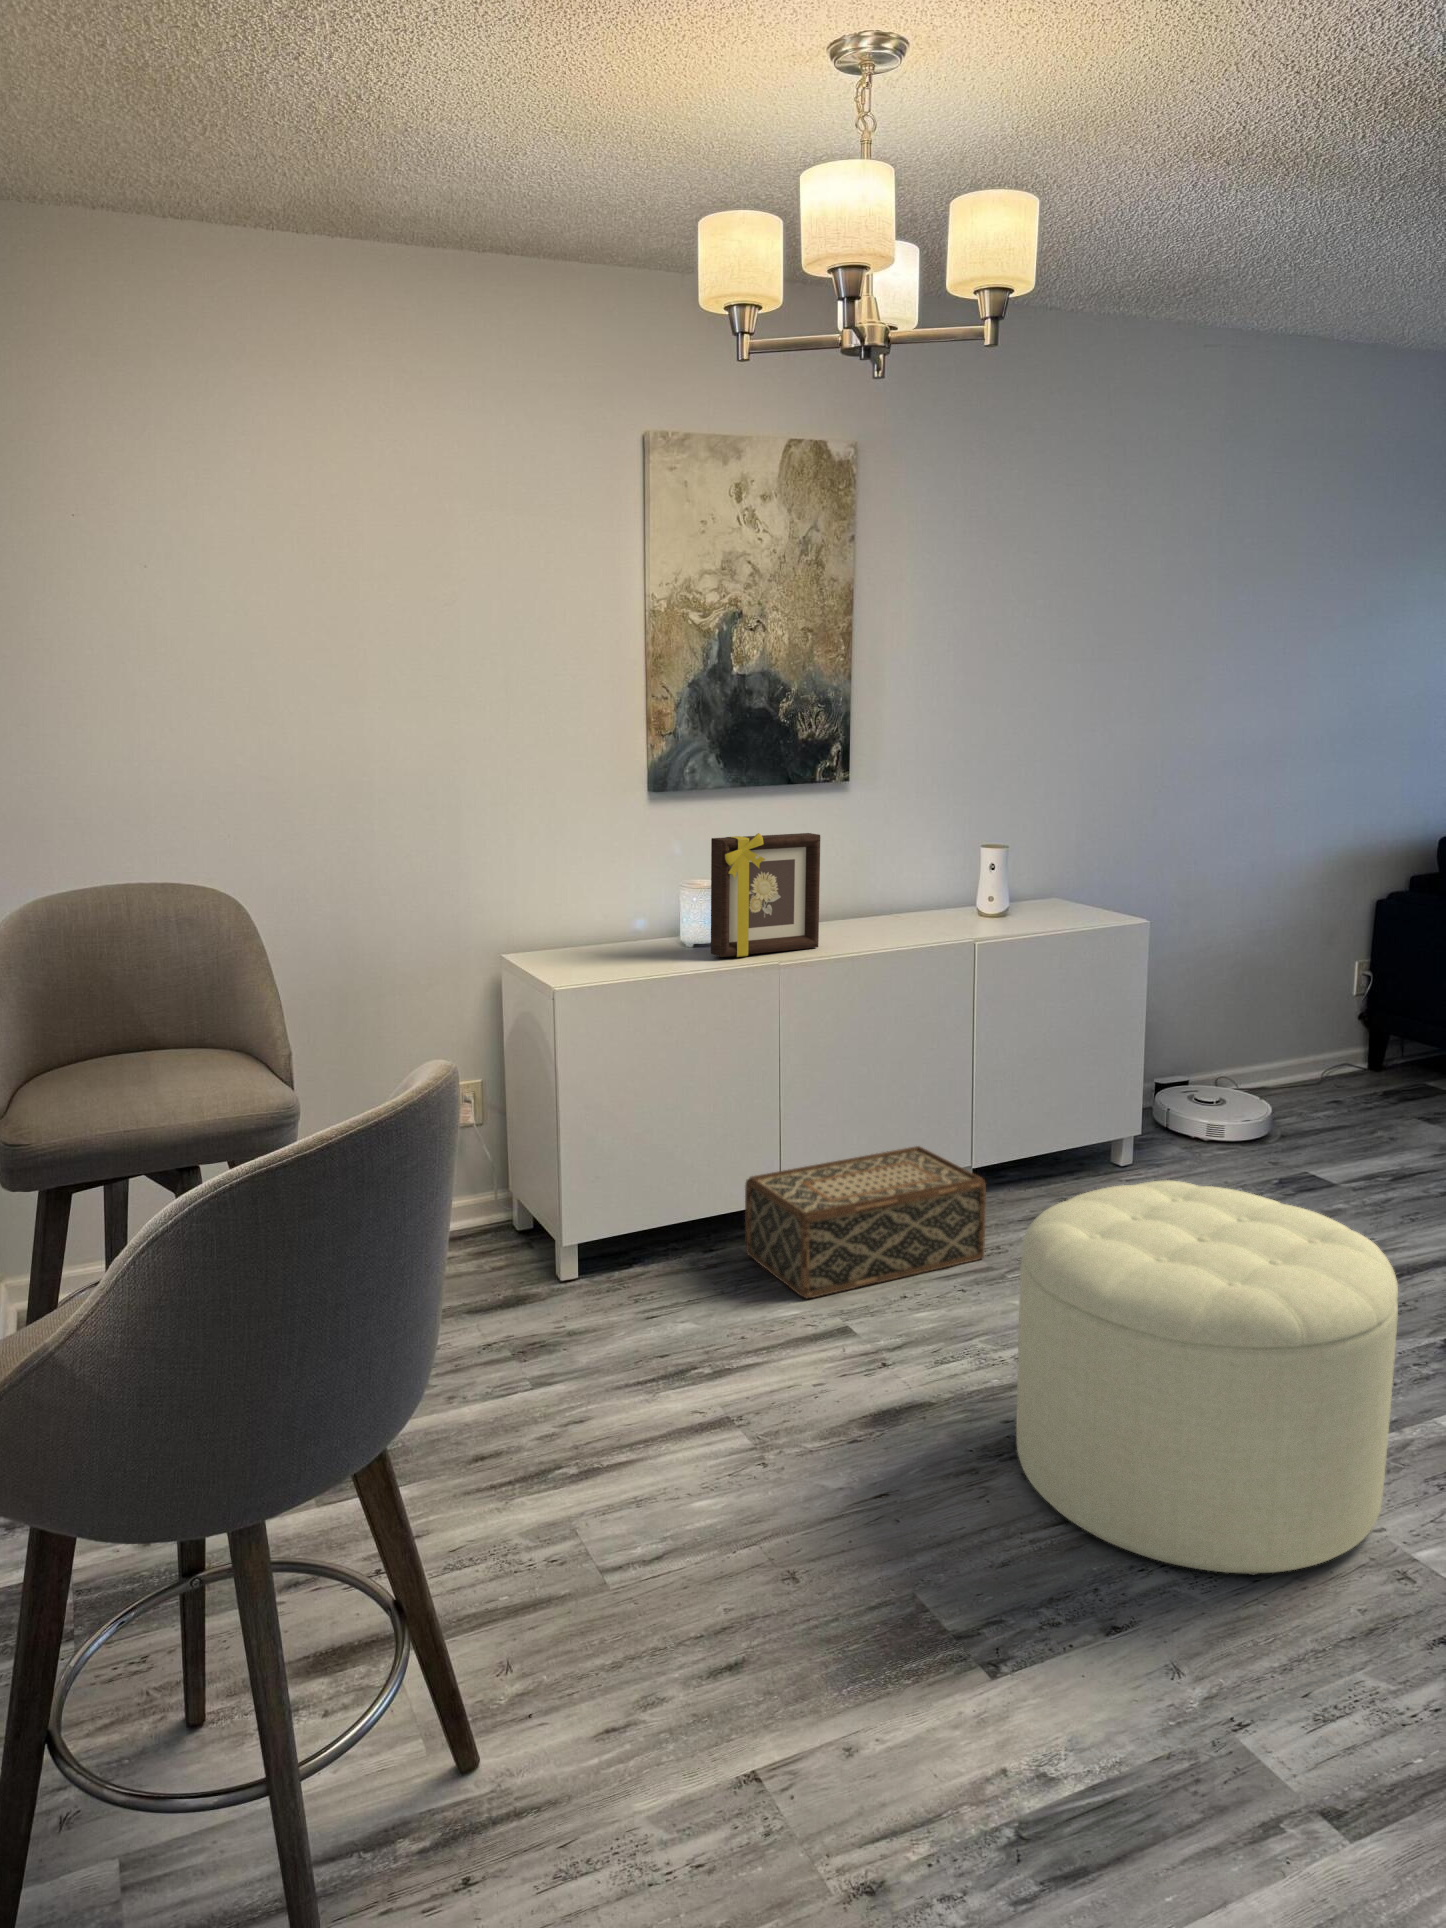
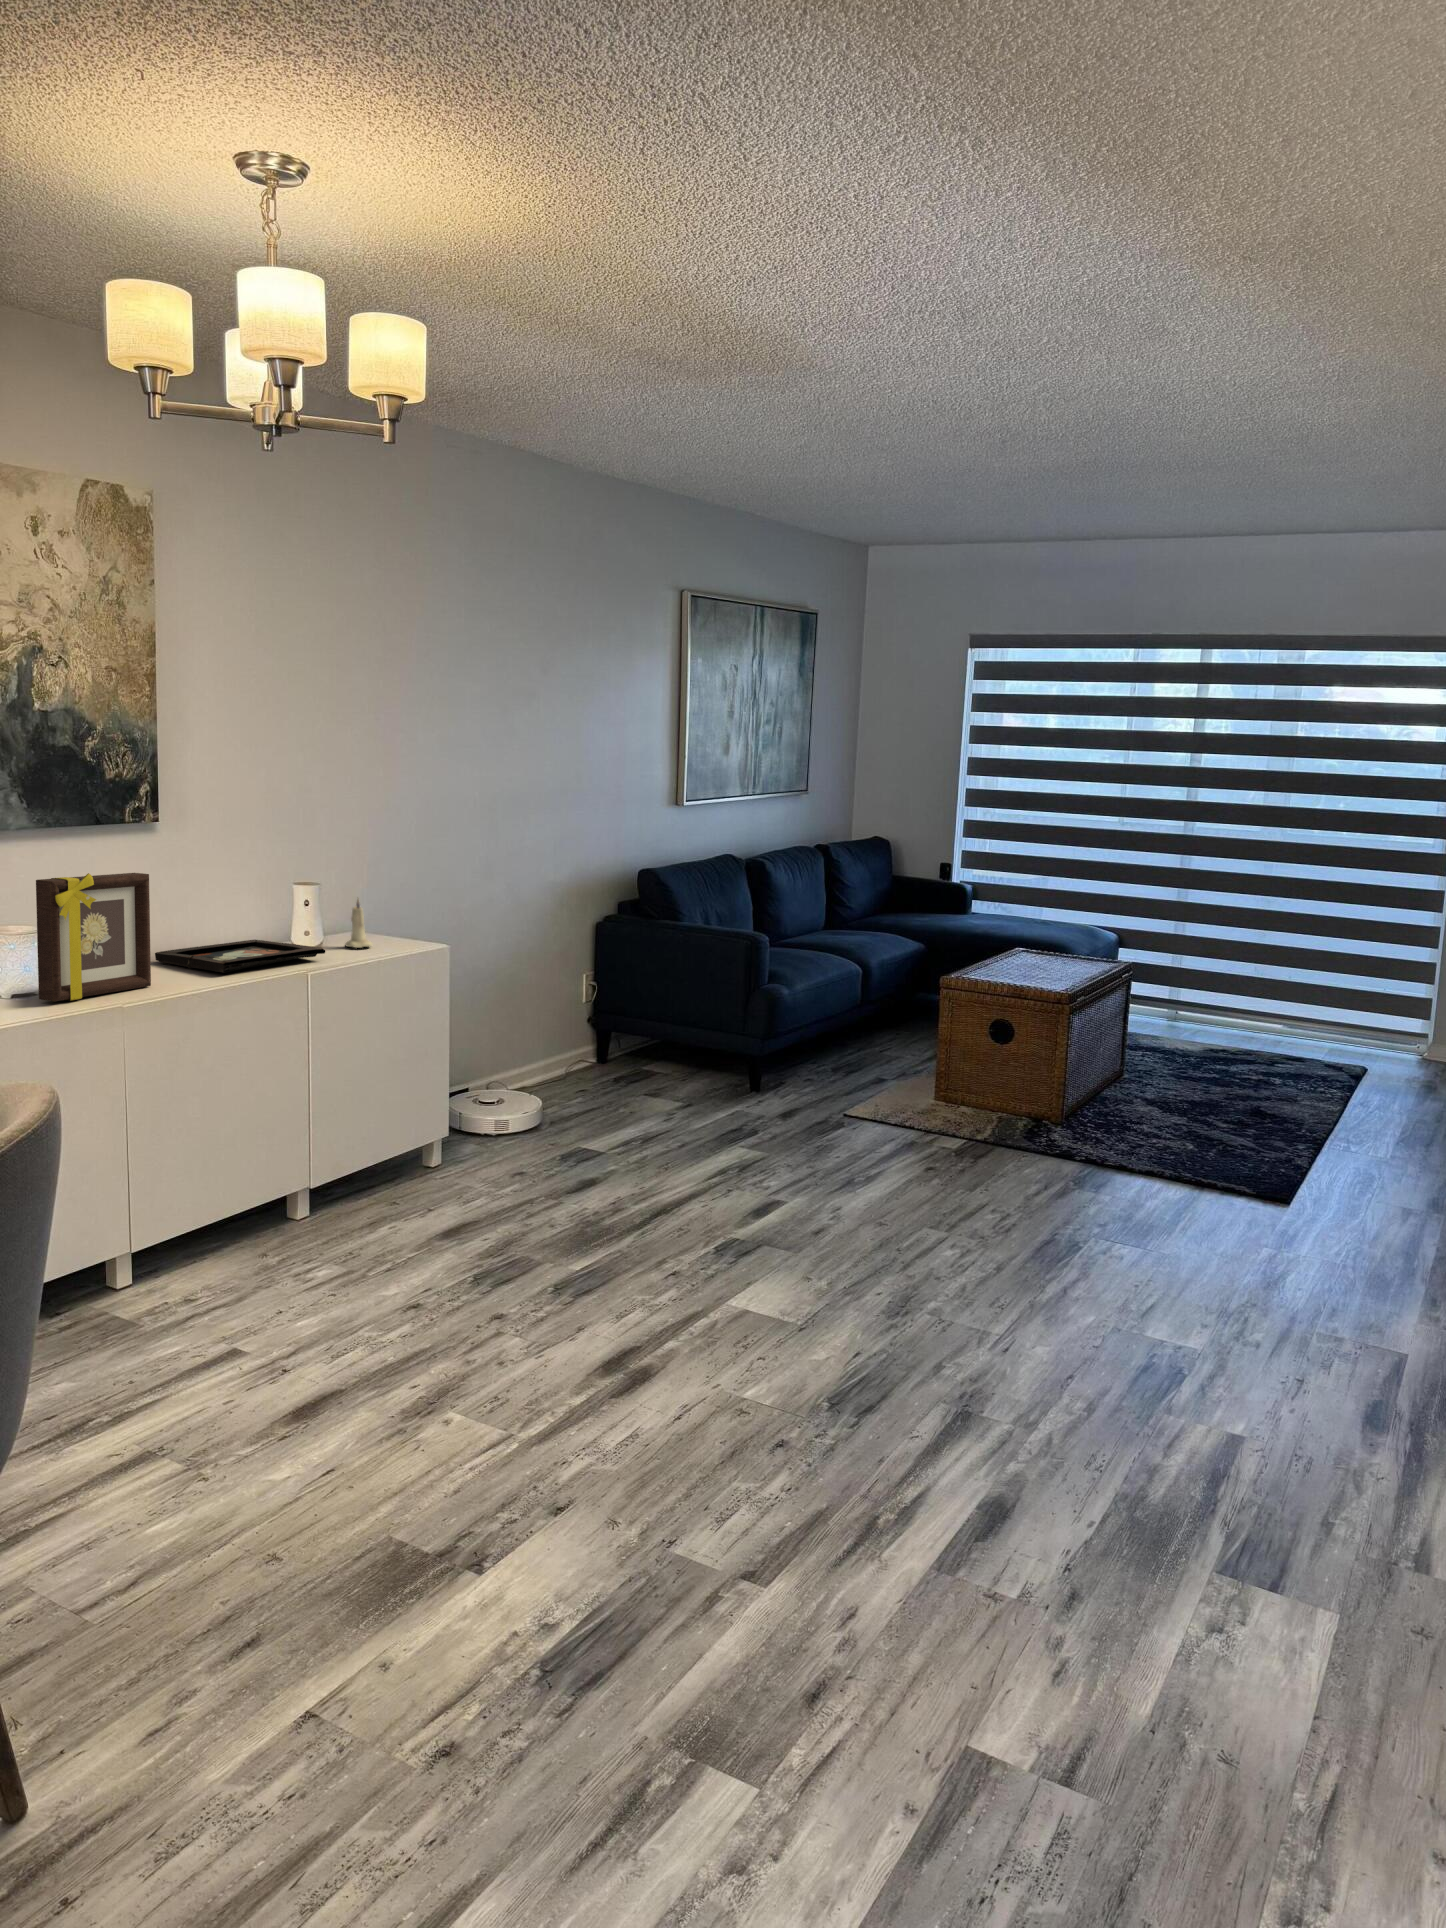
candle: none [1037,864,1067,919] -> present [345,900,372,948]
decorative tray: none [839,904,1007,938] -> present [155,940,325,973]
woven basket: present [745,1146,986,1299] -> none [96,1170,340,1330]
ottoman: present [1016,1180,1398,1575] -> none [430,1151,721,1453]

